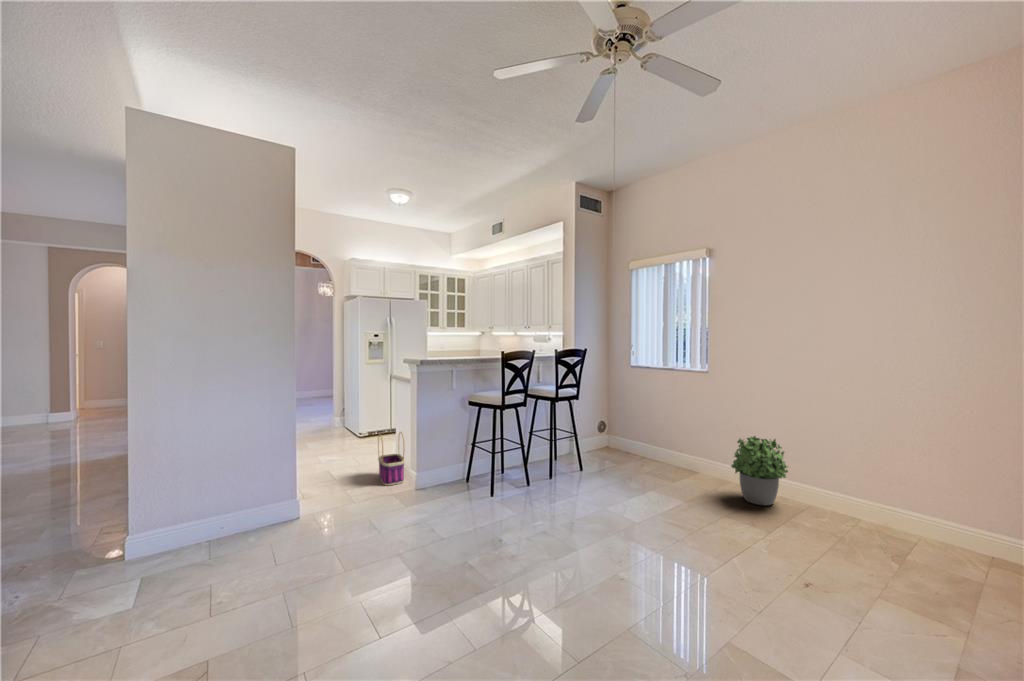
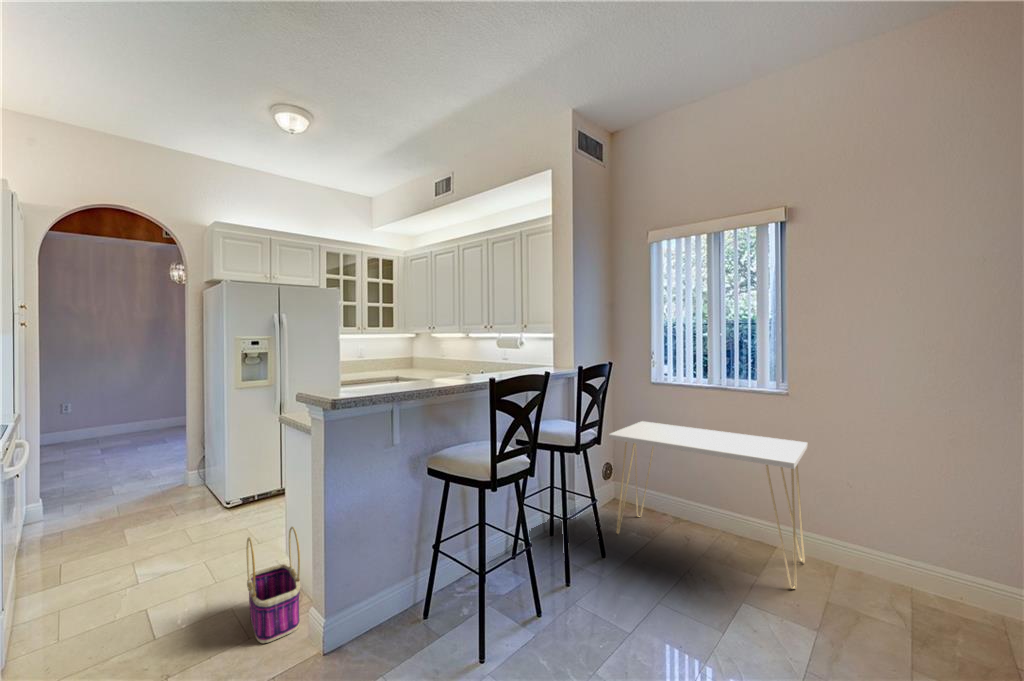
console table: none [591,392,718,490] -> present [609,421,807,589]
potted plant: present [731,436,788,506] -> none [852,498,970,618]

